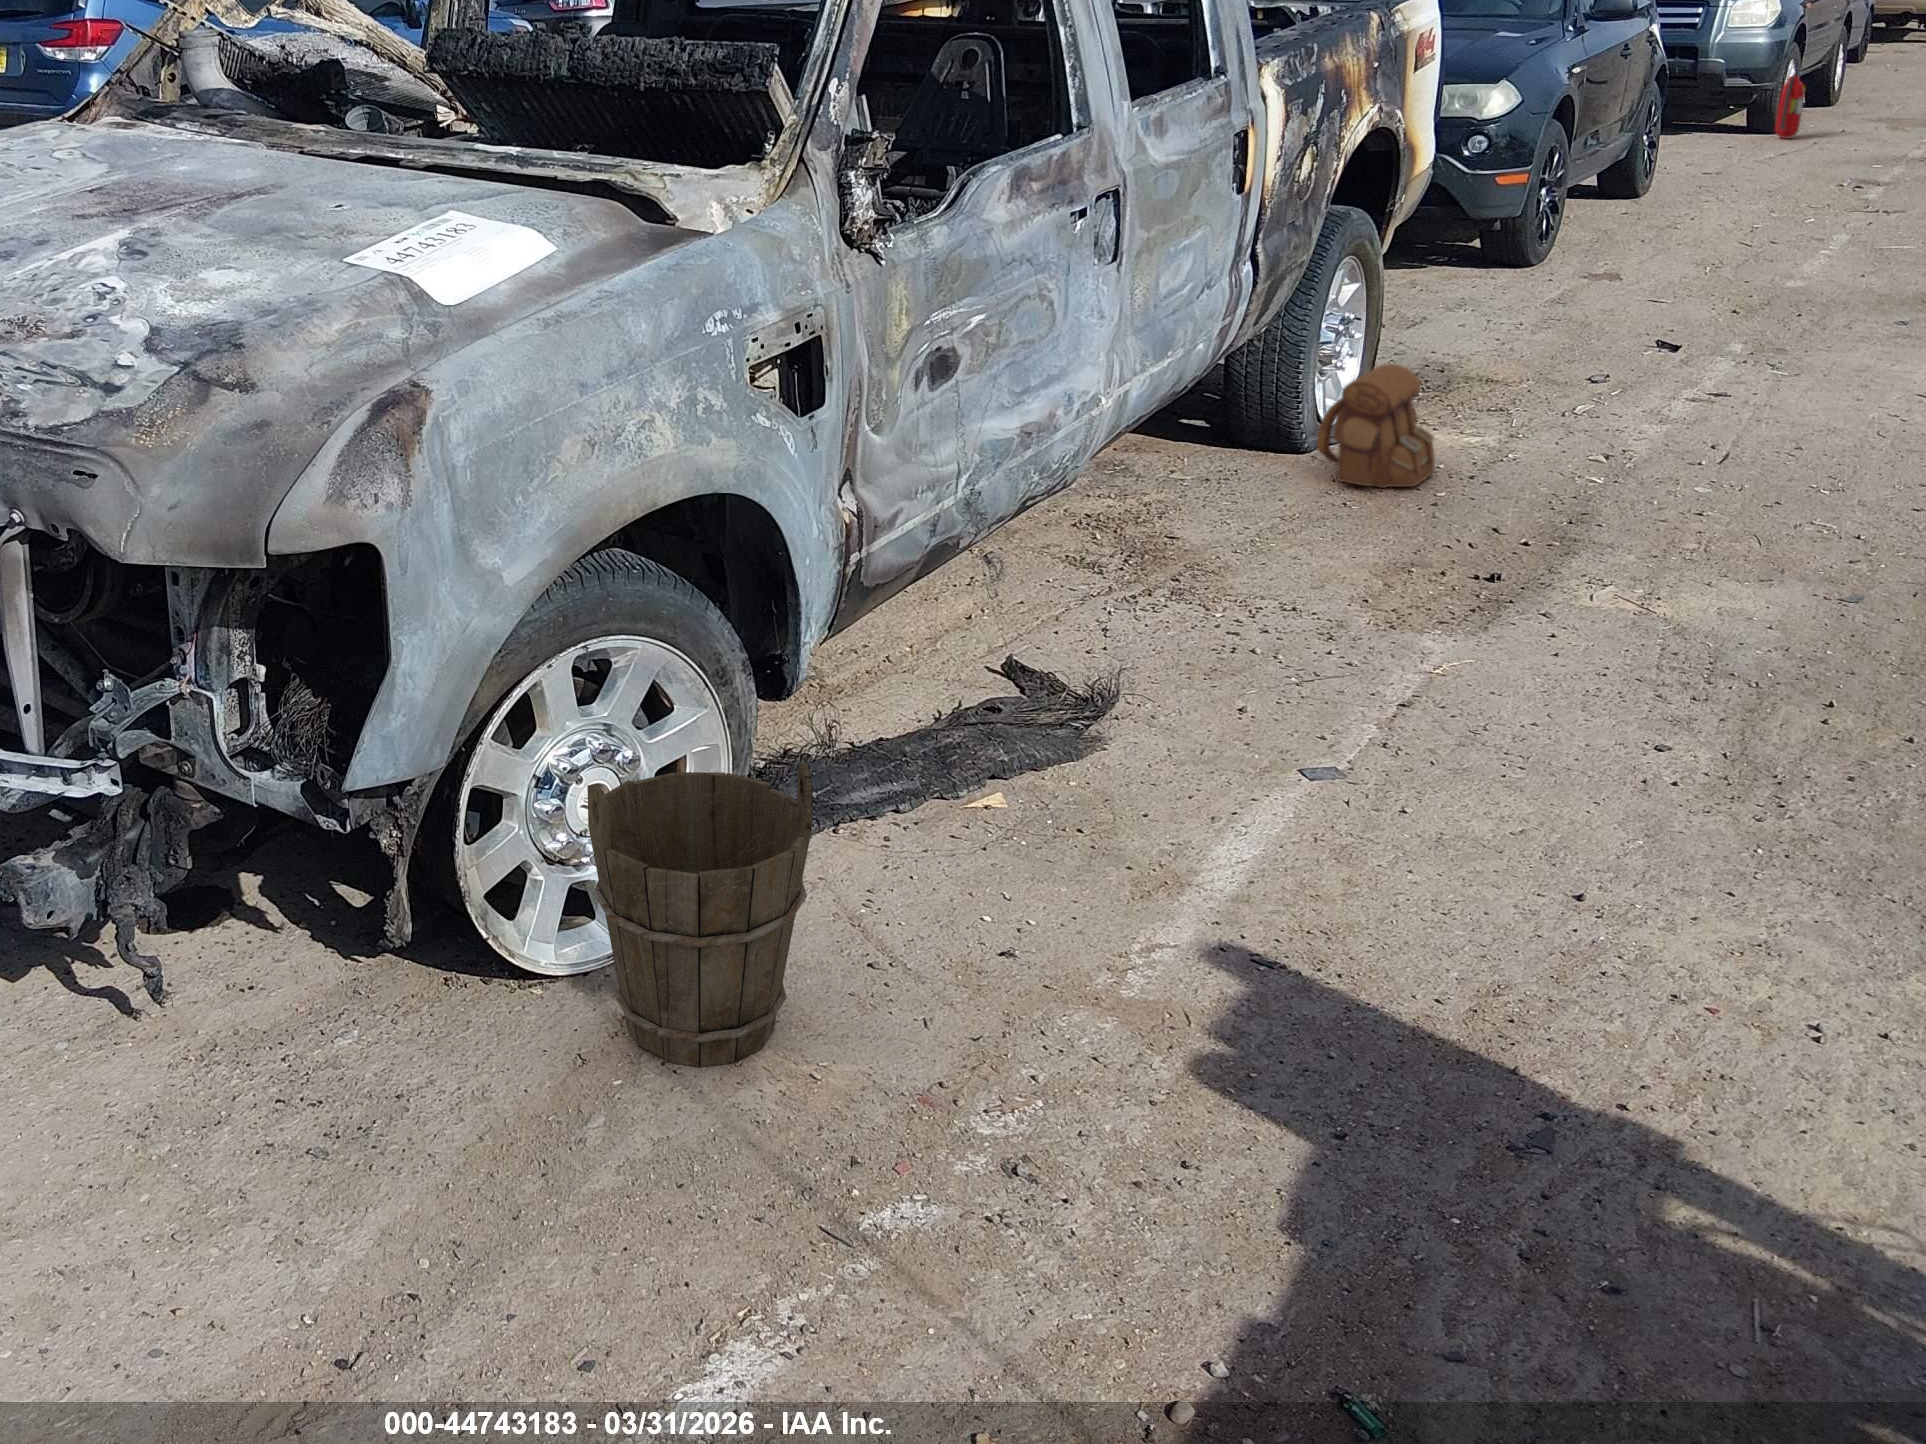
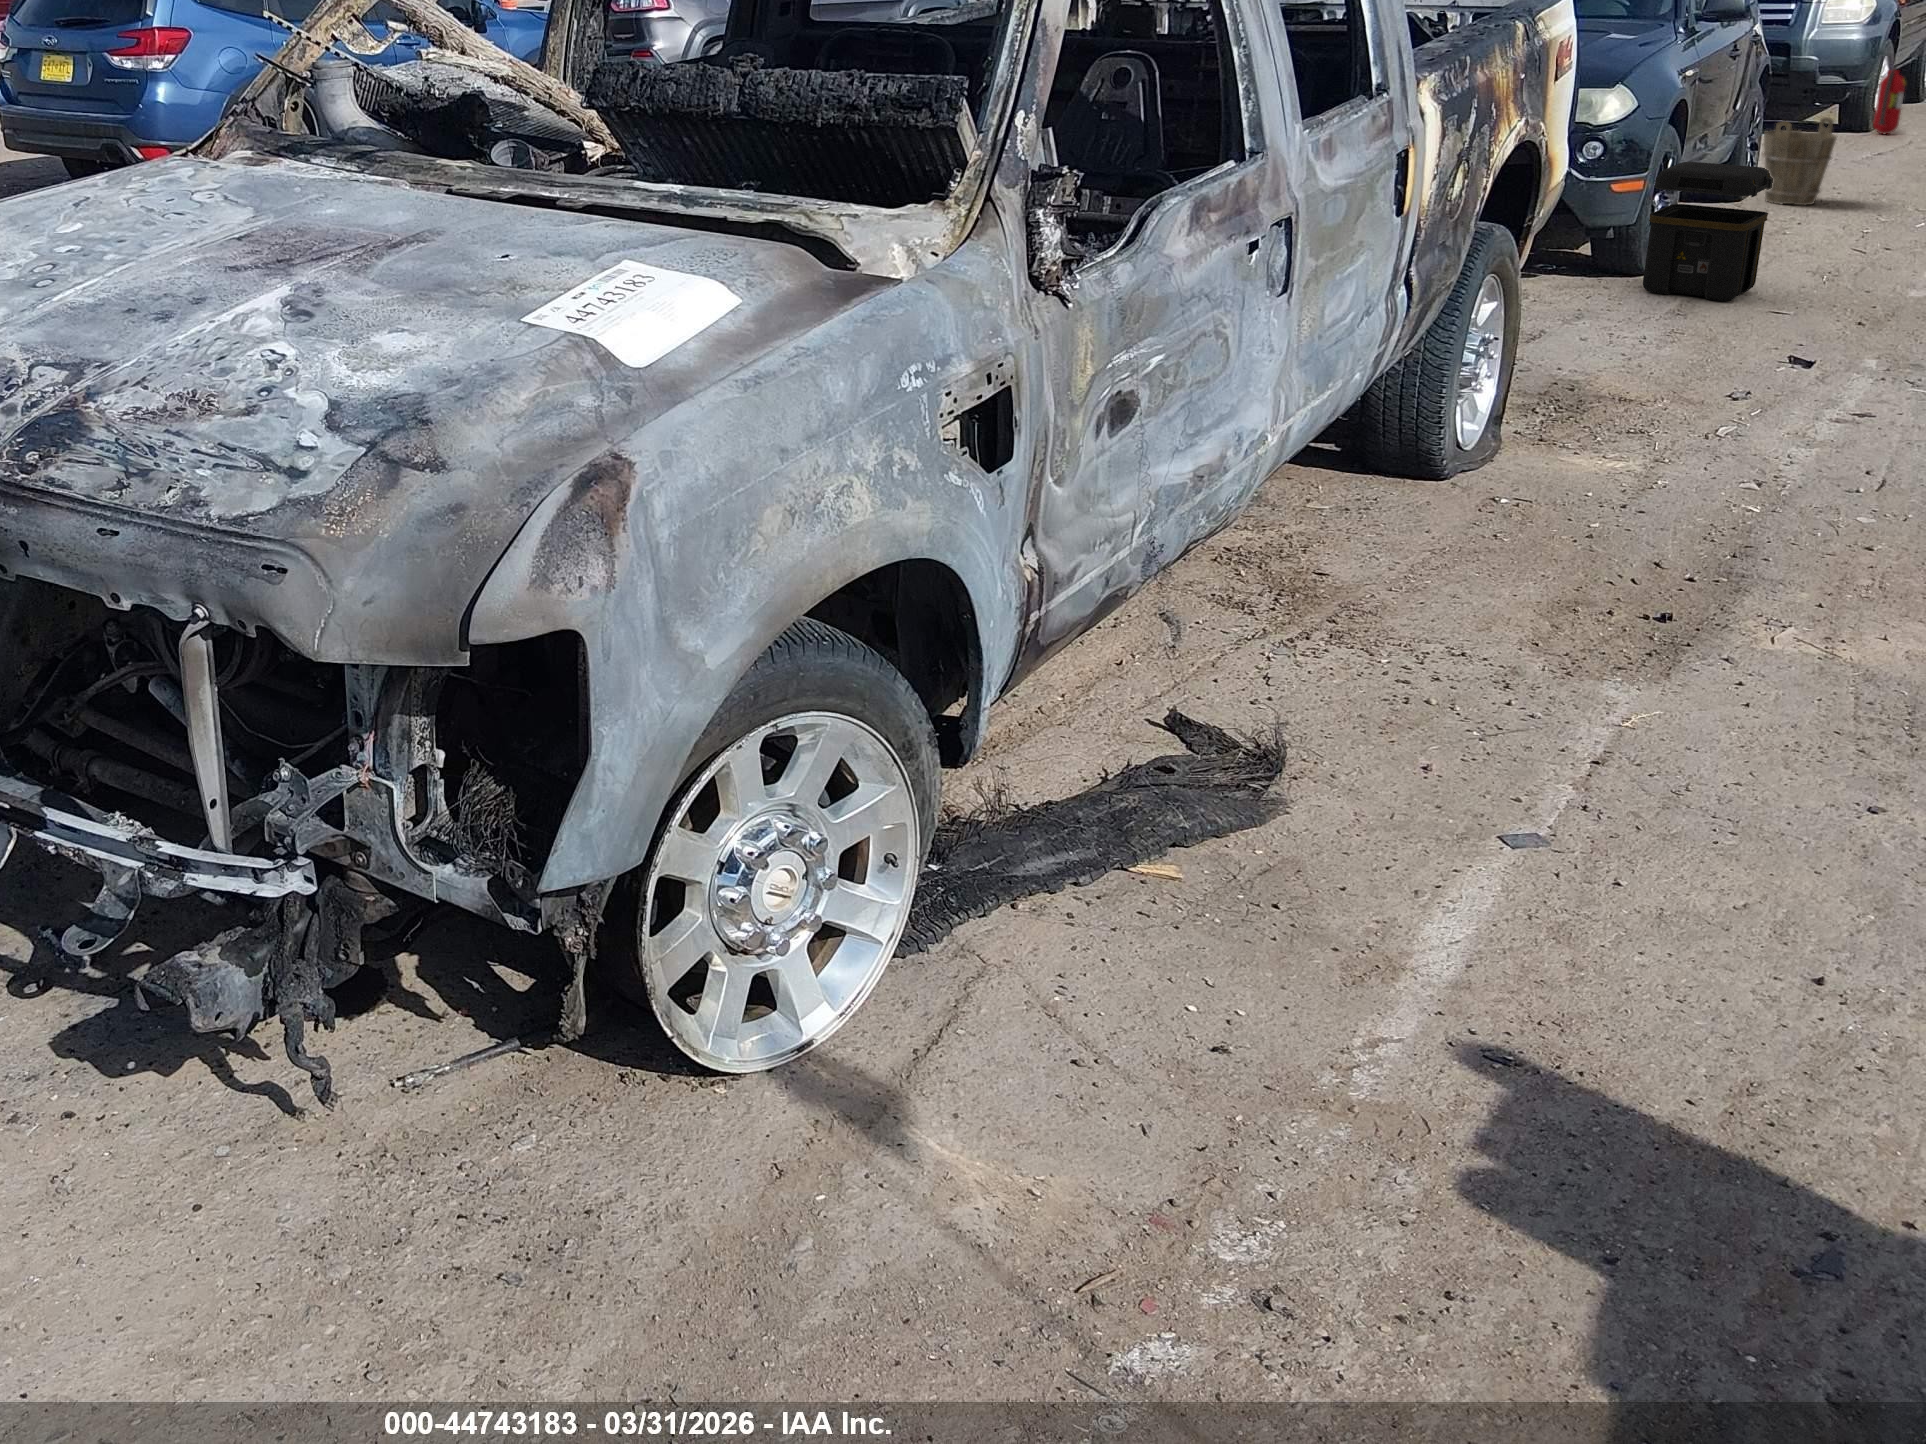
toolbox: none [1526,157,1650,292] -> present [1643,162,1773,301]
backpack: present [1317,364,1435,488] -> none [1459,388,1585,518]
bucket: present [587,763,813,1067] -> present [1763,117,1838,205]

